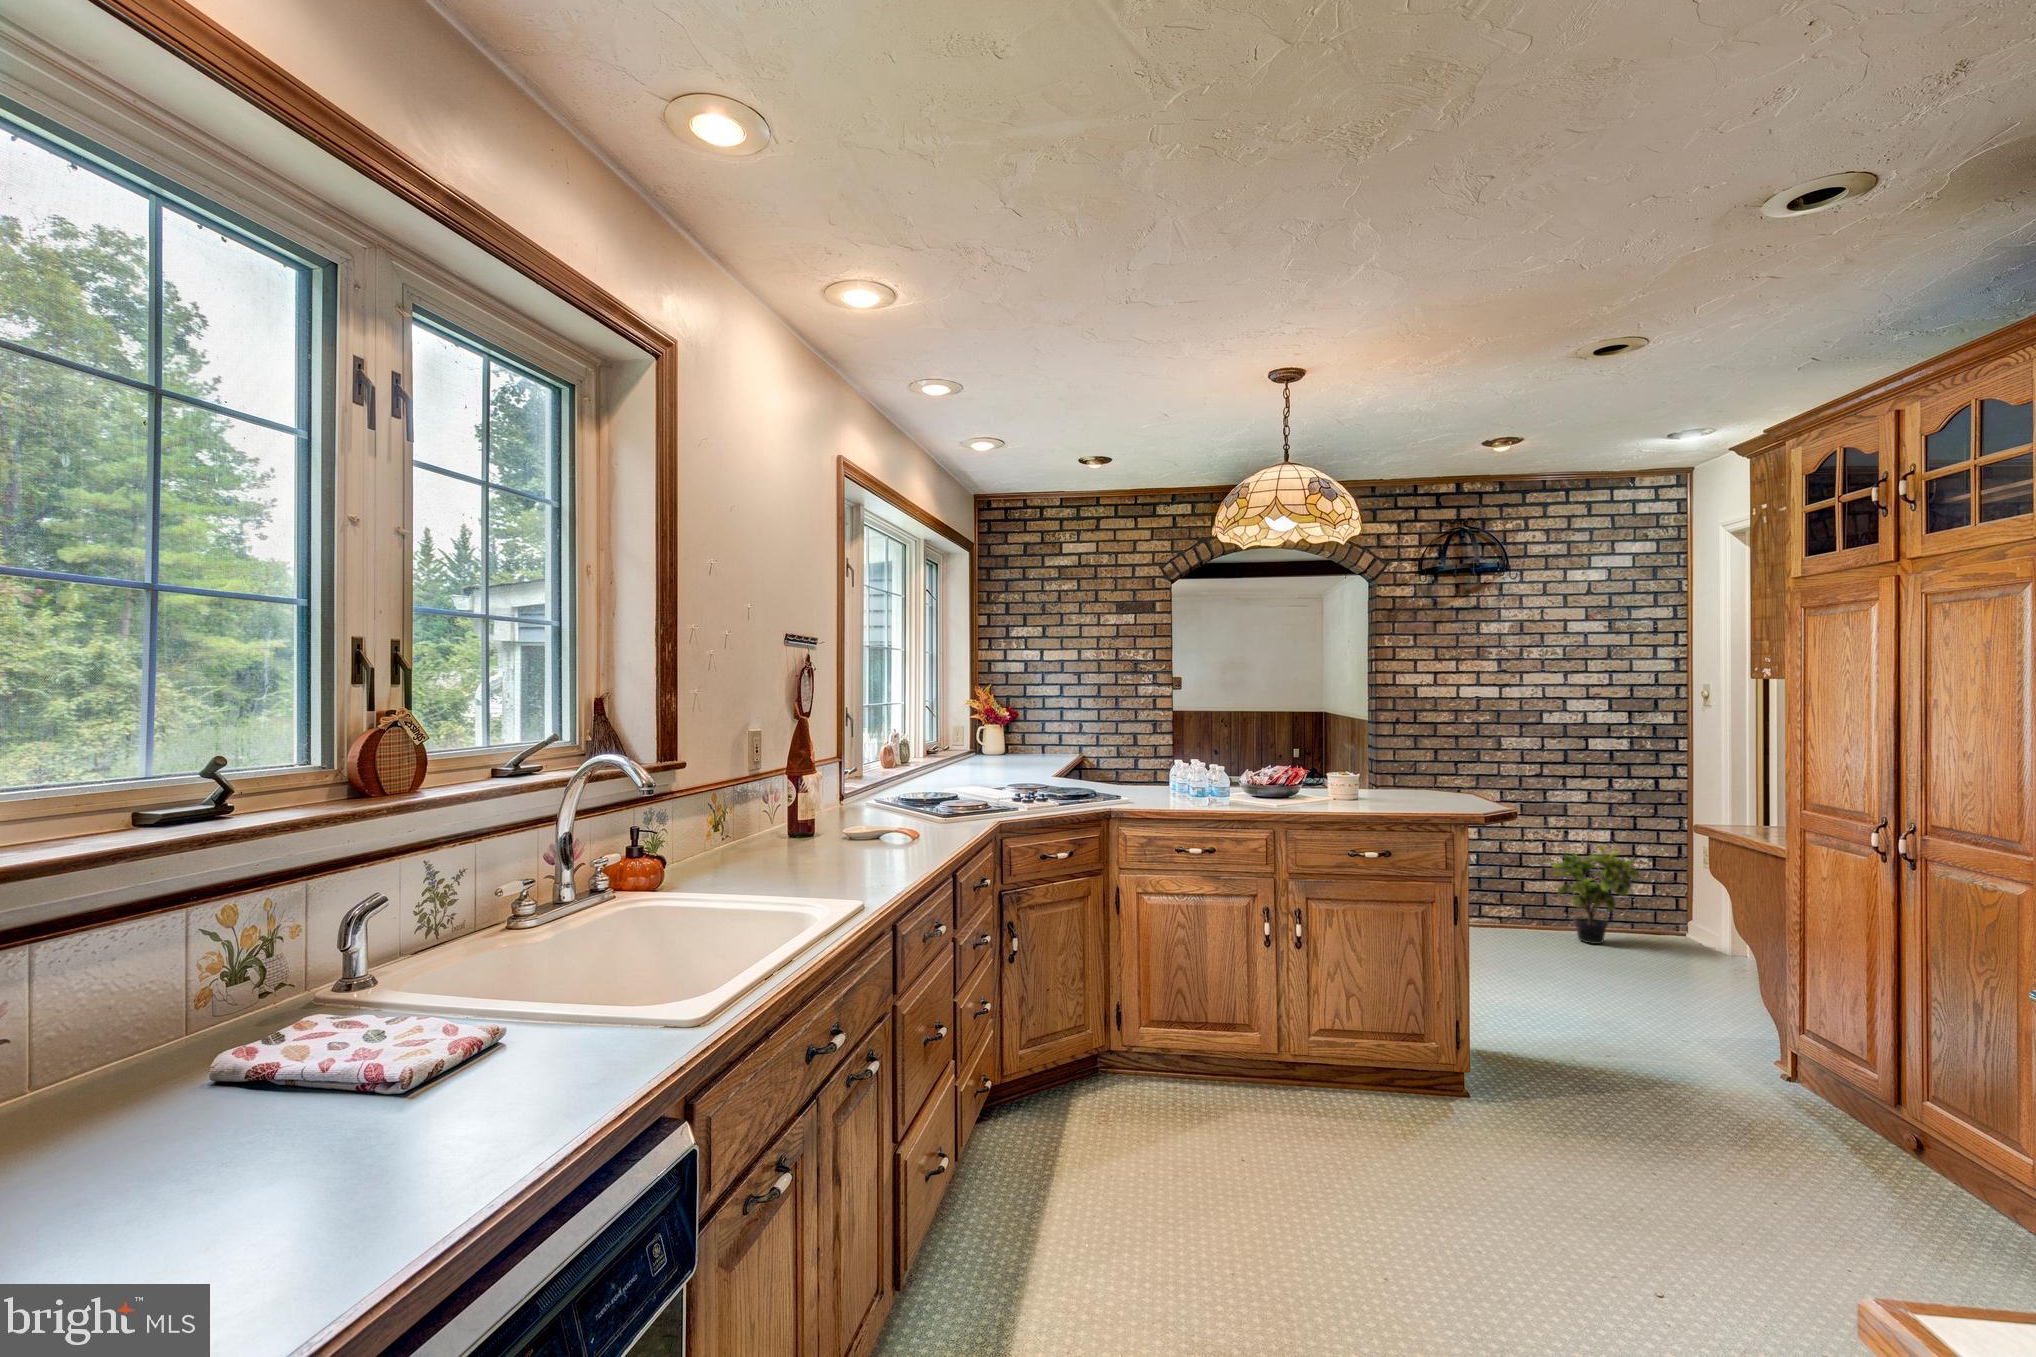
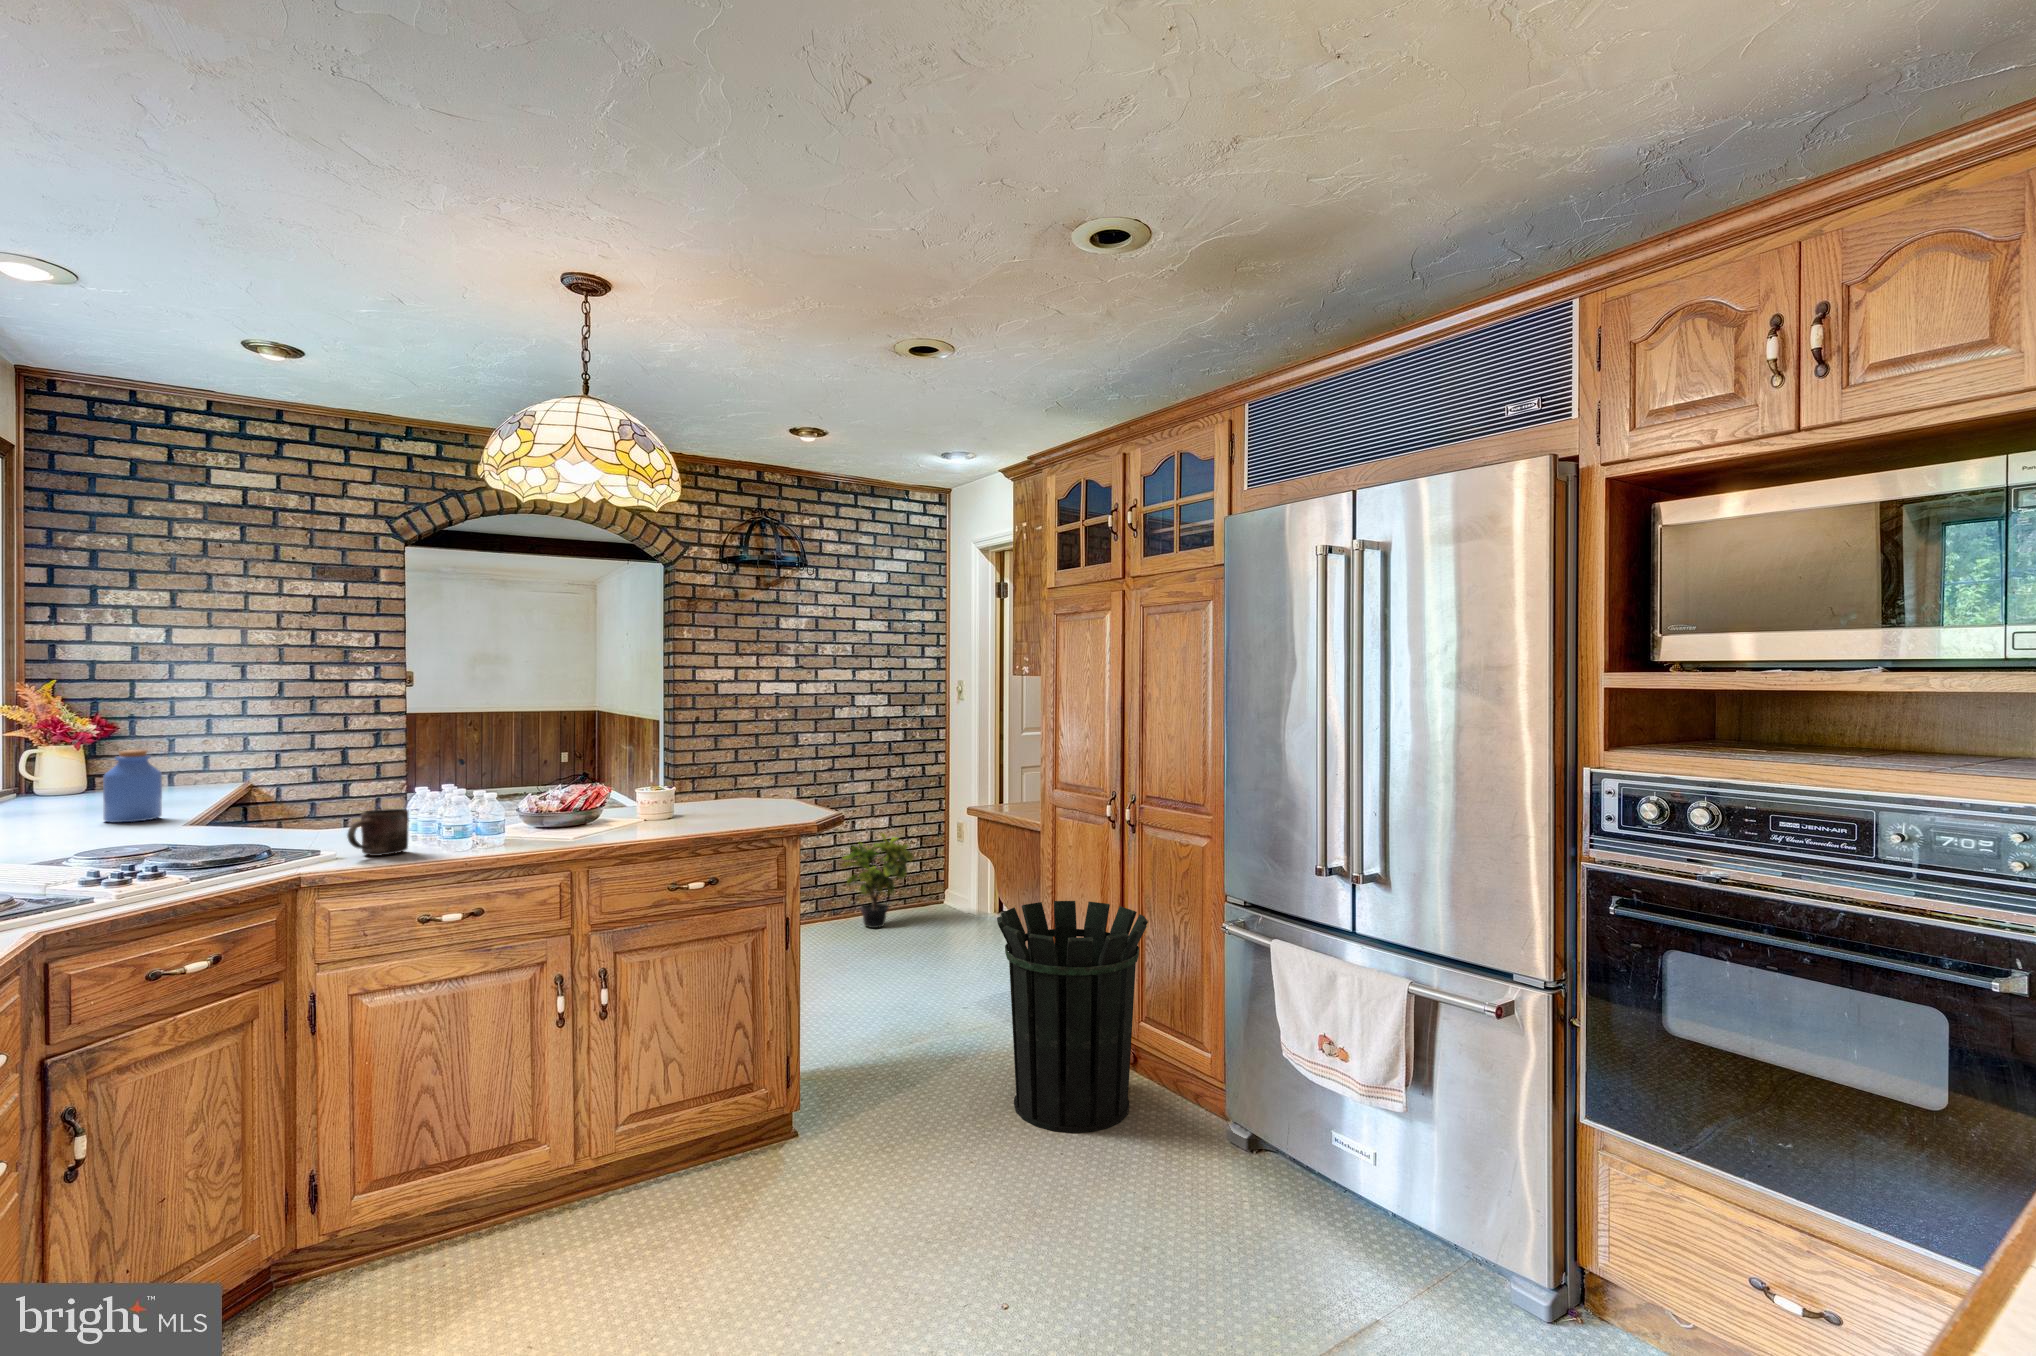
jar: none [1012,727,1039,772] -> present [103,750,162,822]
mug: none [1135,772,1170,803] -> present [347,809,409,856]
waste bin: none [1702,929,1926,1199] -> present [997,901,1148,1133]

